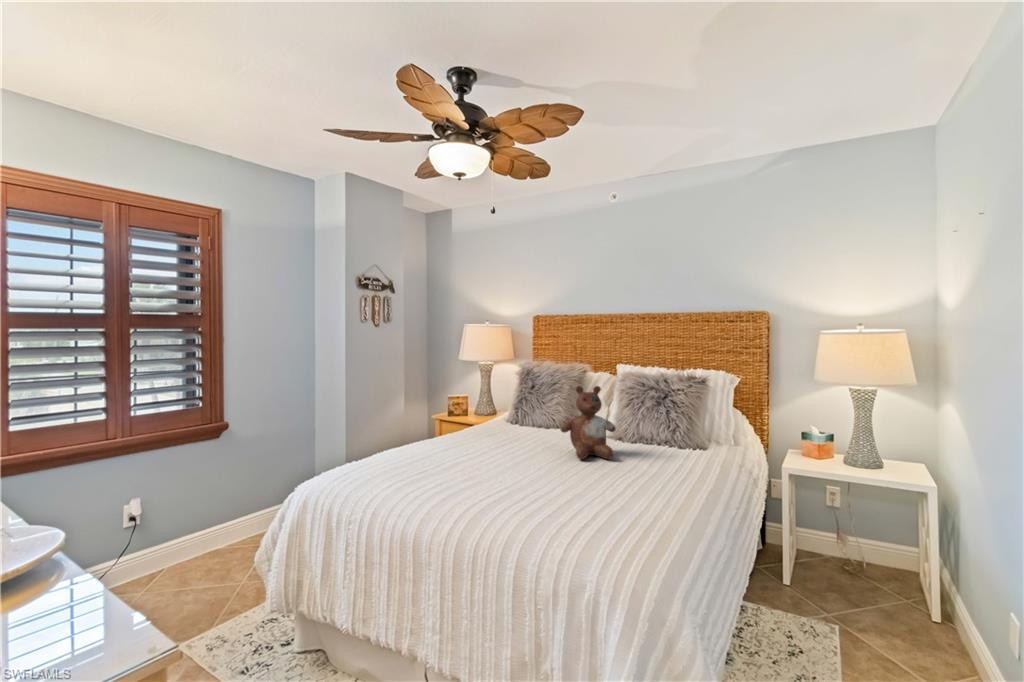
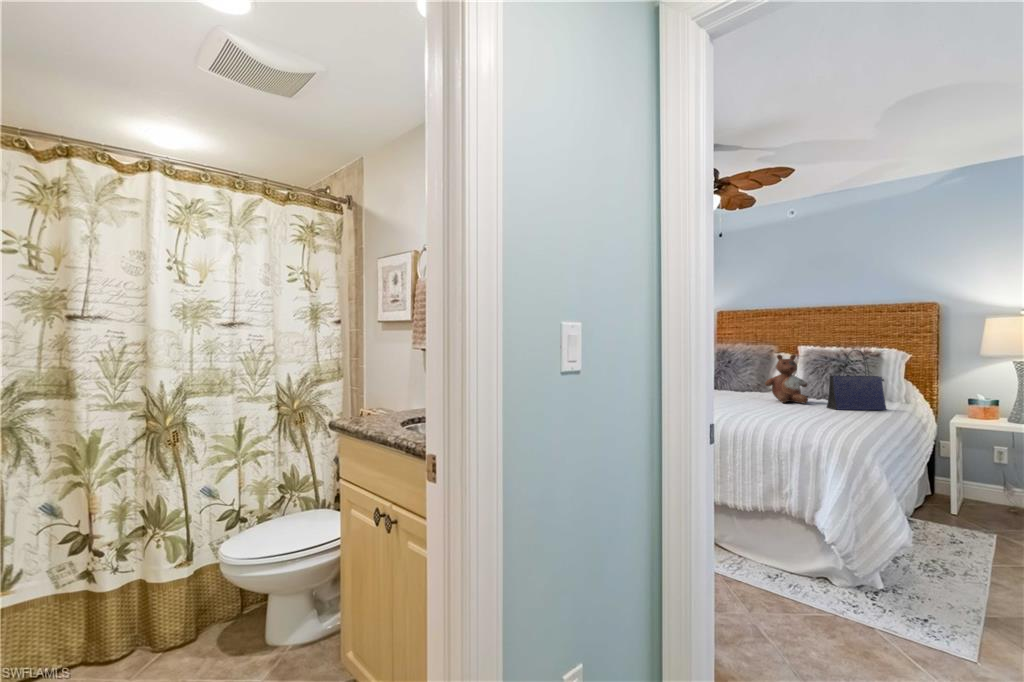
tote bag: none [635,382,710,474] -> present [827,350,886,410]

